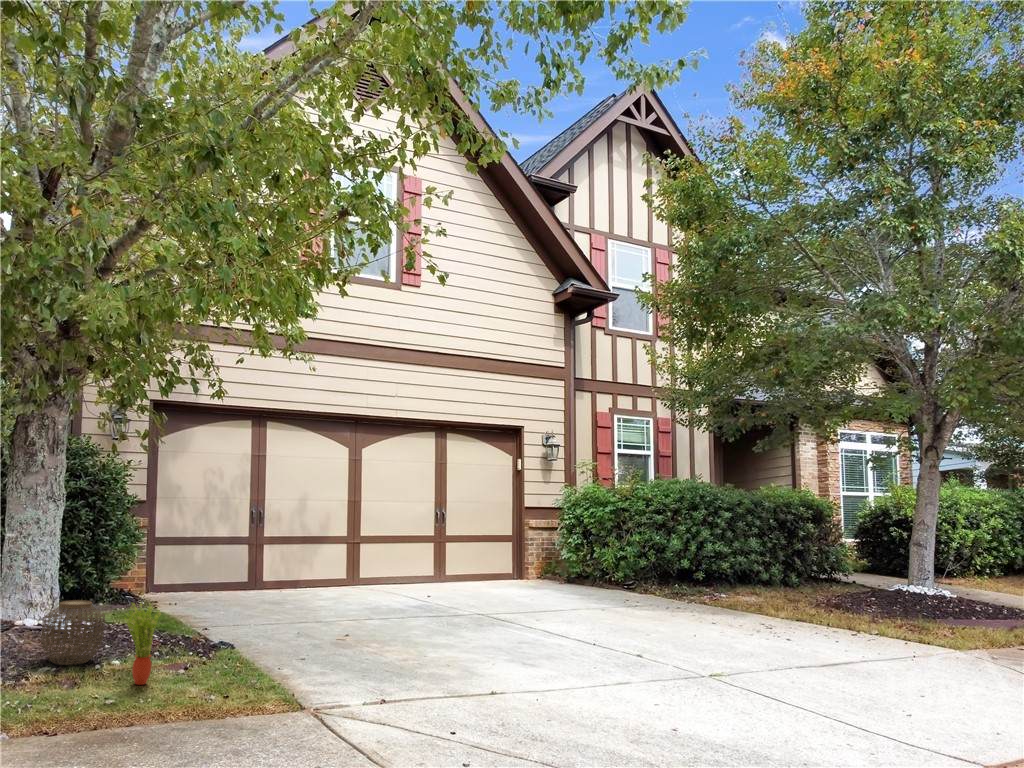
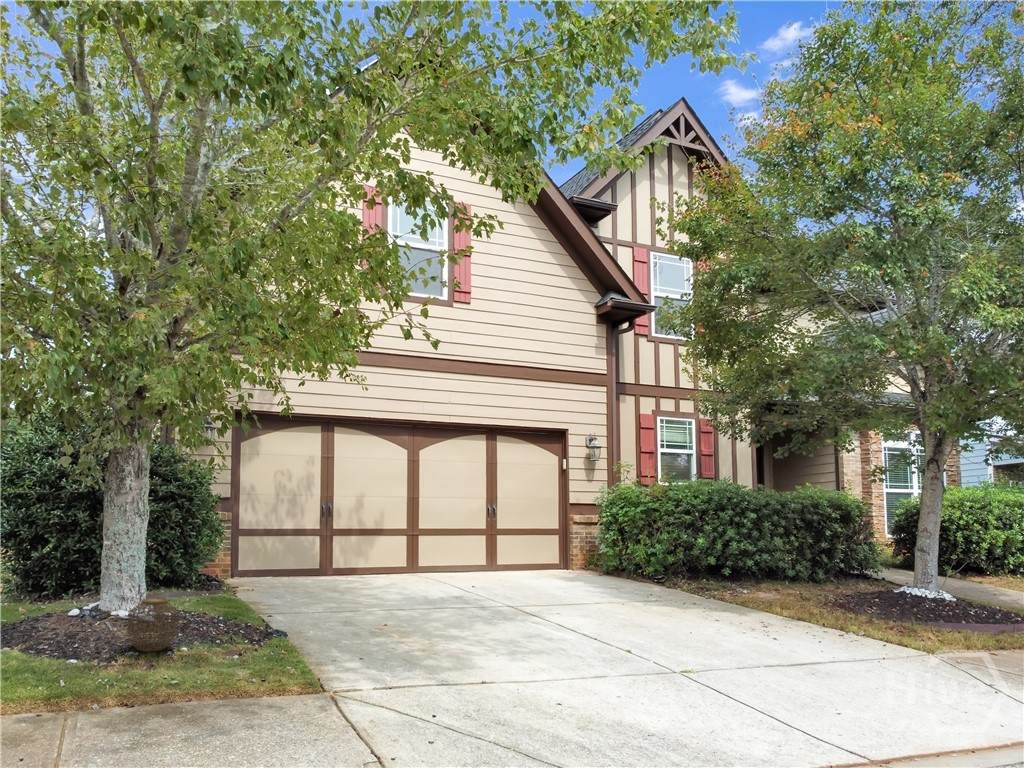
potted plant: present [125,604,161,685] -> none [190,602,220,671]

